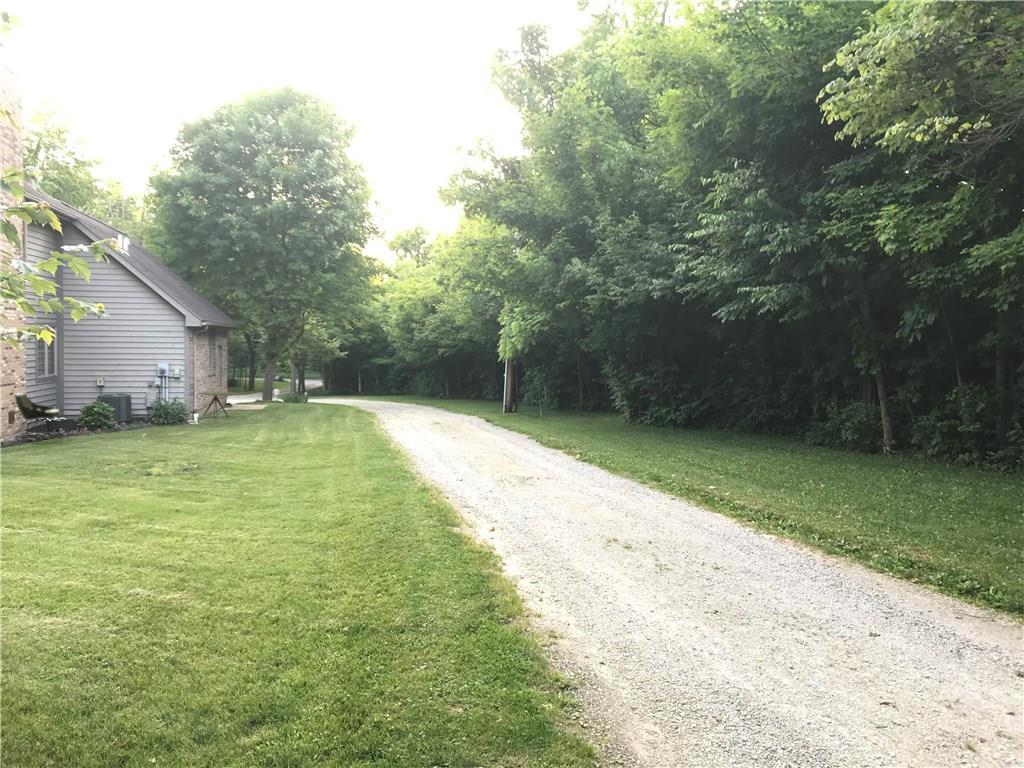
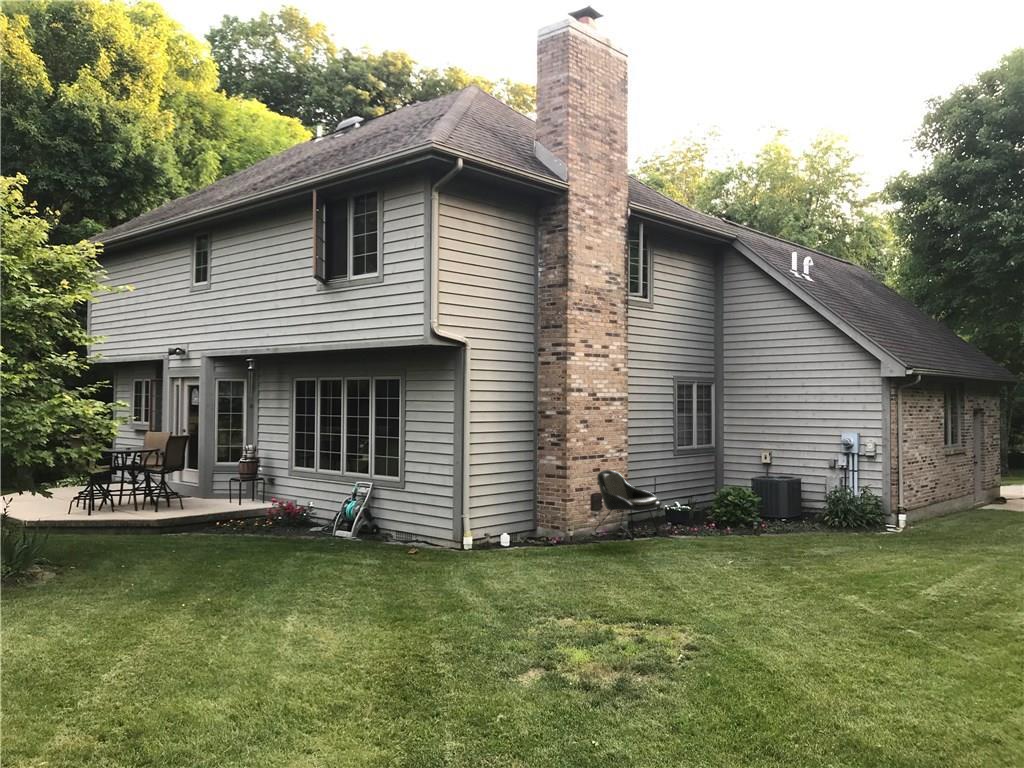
round table: present [197,392,234,416] -> none [908,481,974,526]

